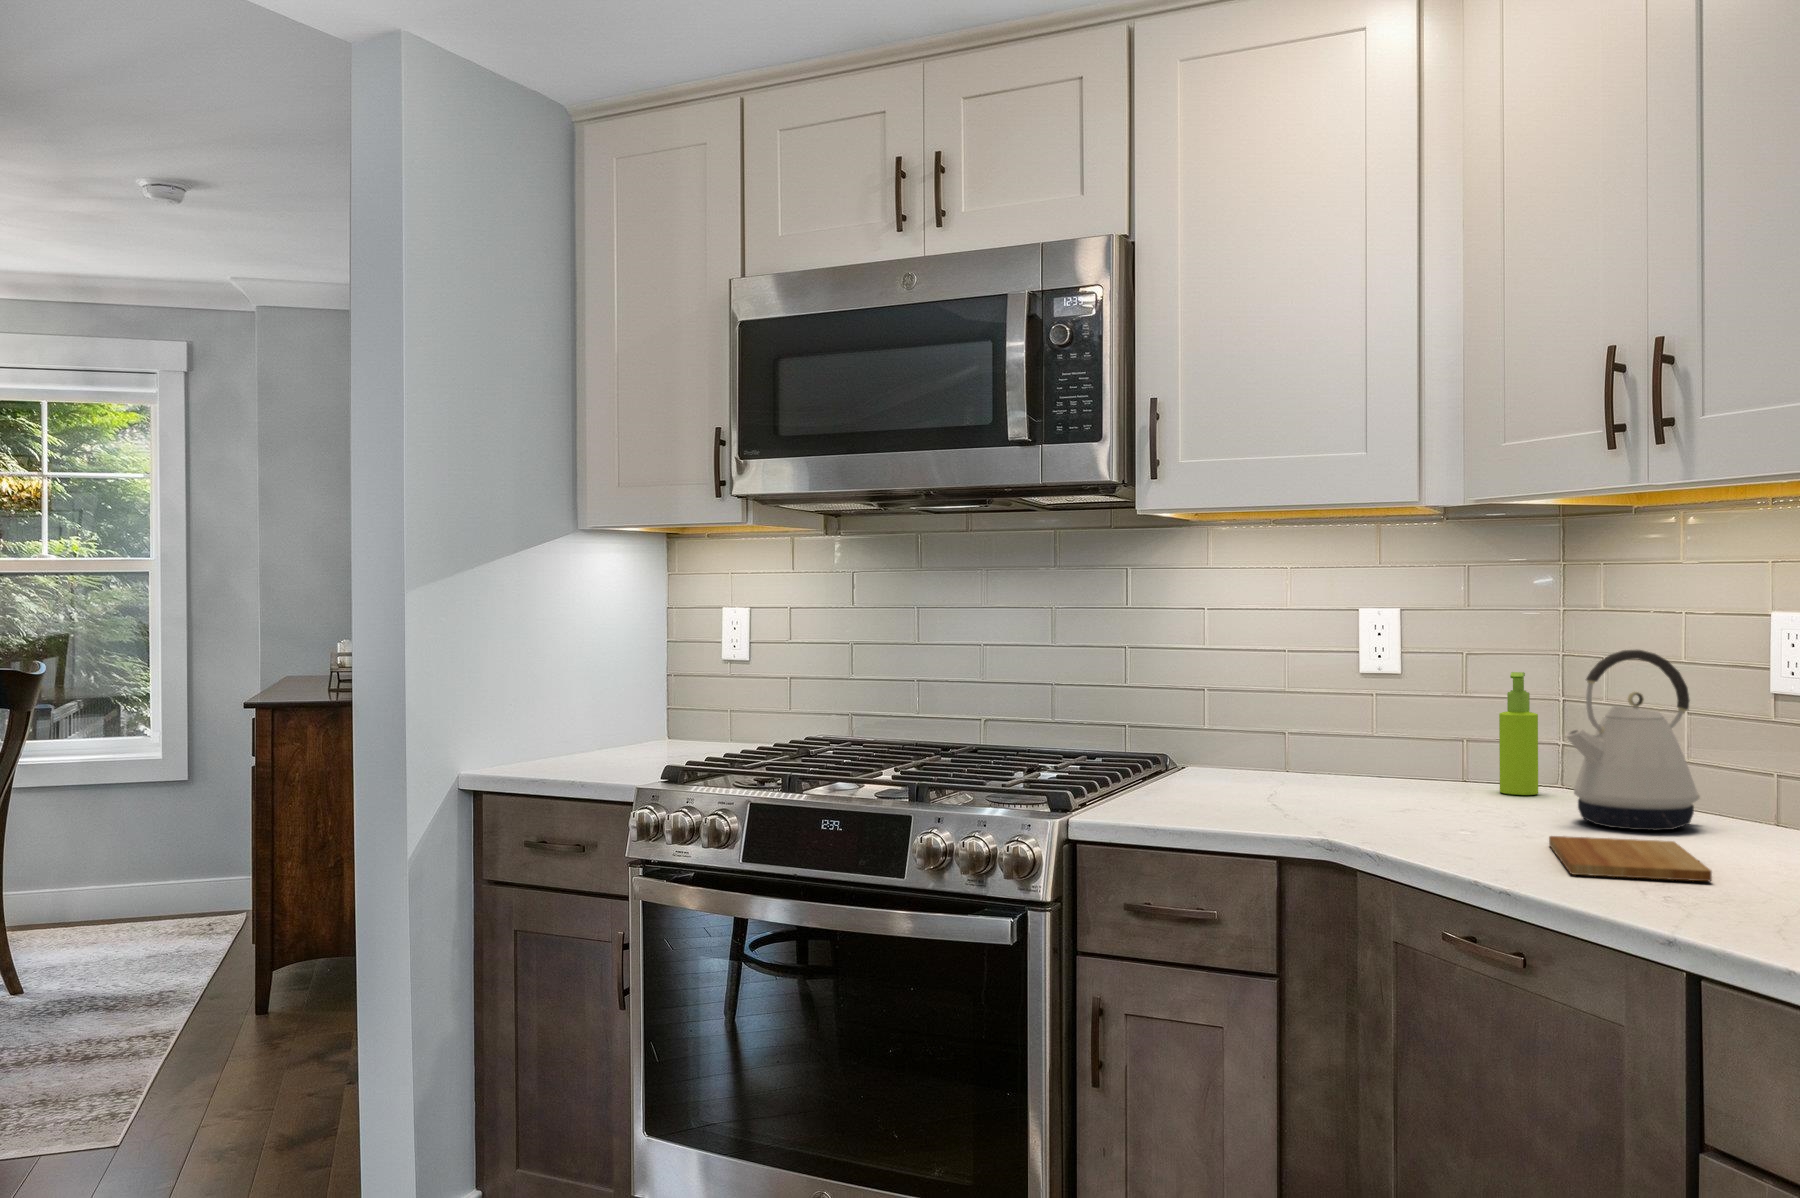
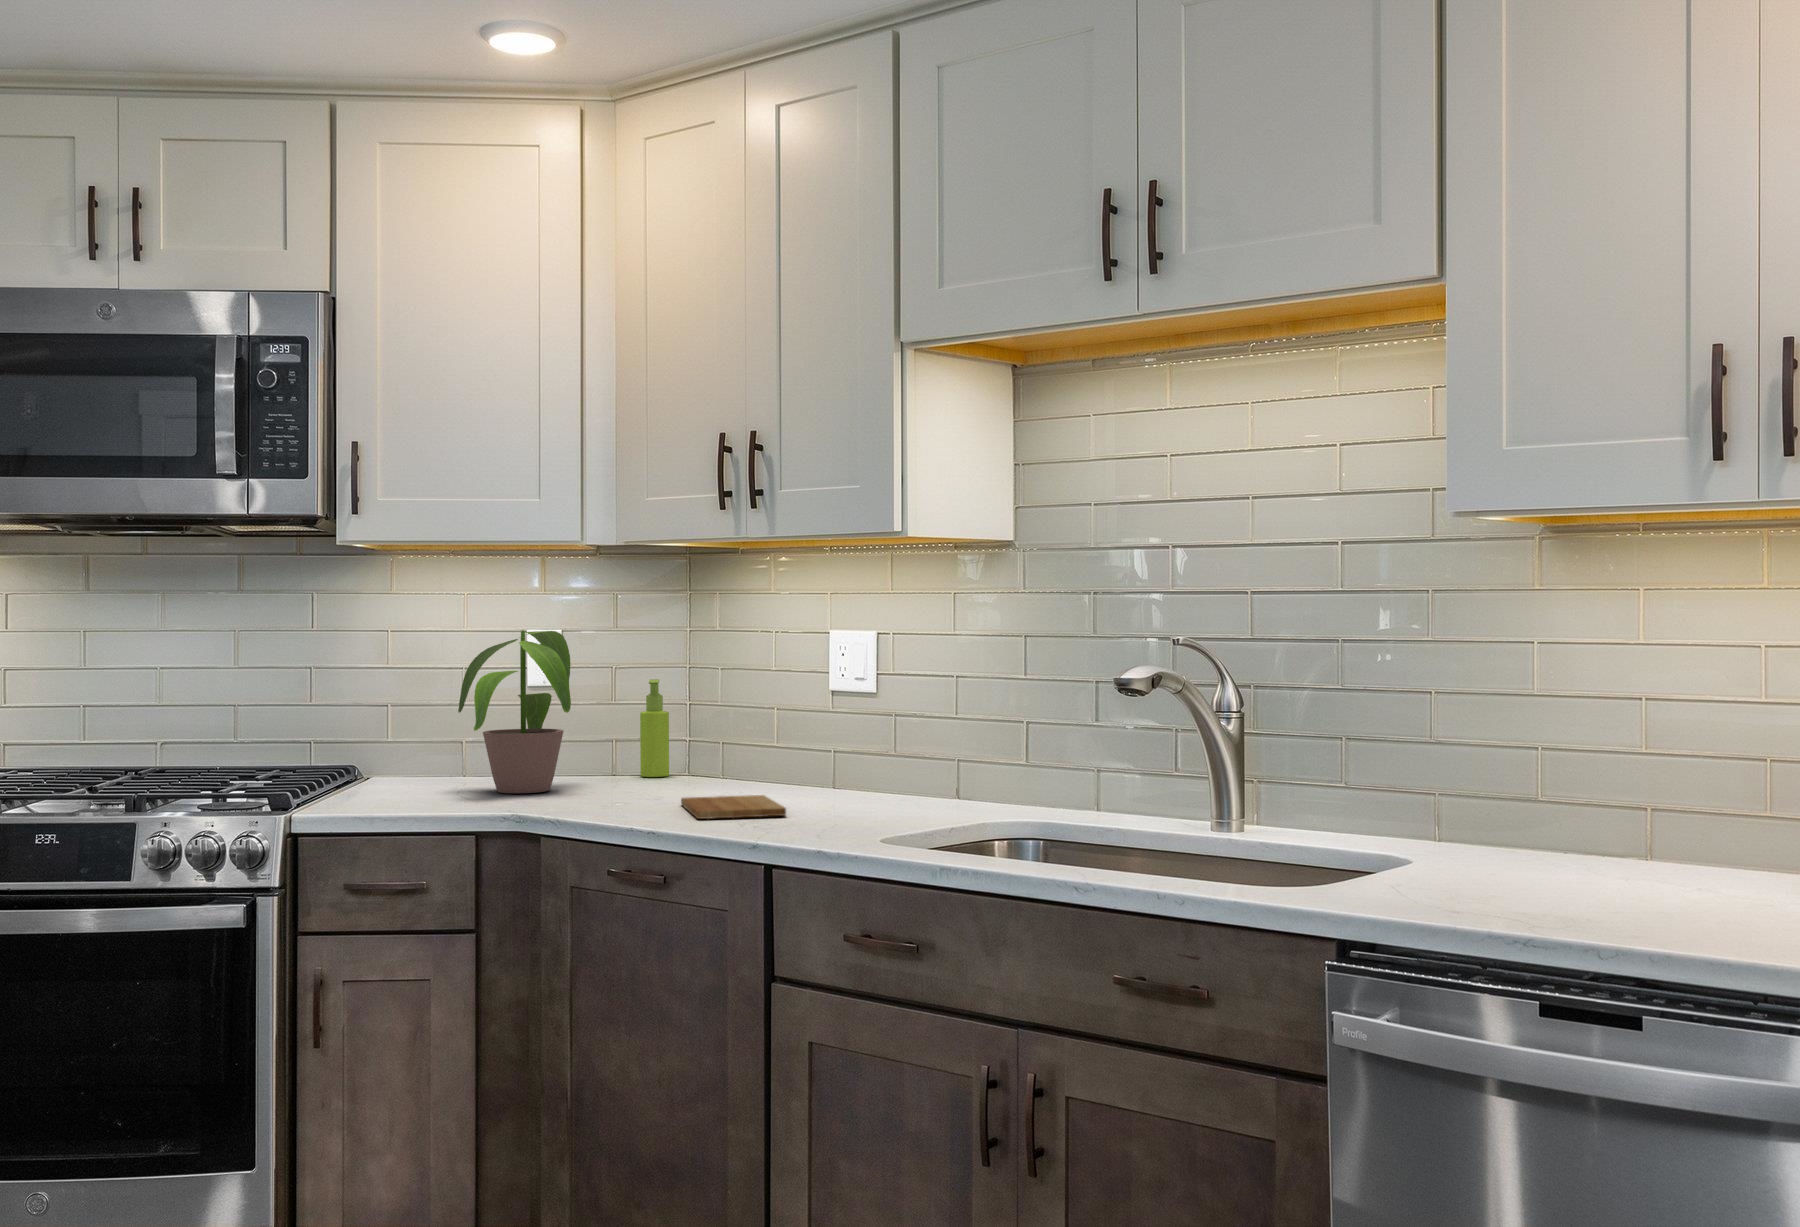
potted plant: none [1238,610,1449,808] -> present [458,630,571,793]
kettle: present [1565,650,1700,830] -> none [690,658,781,792]

